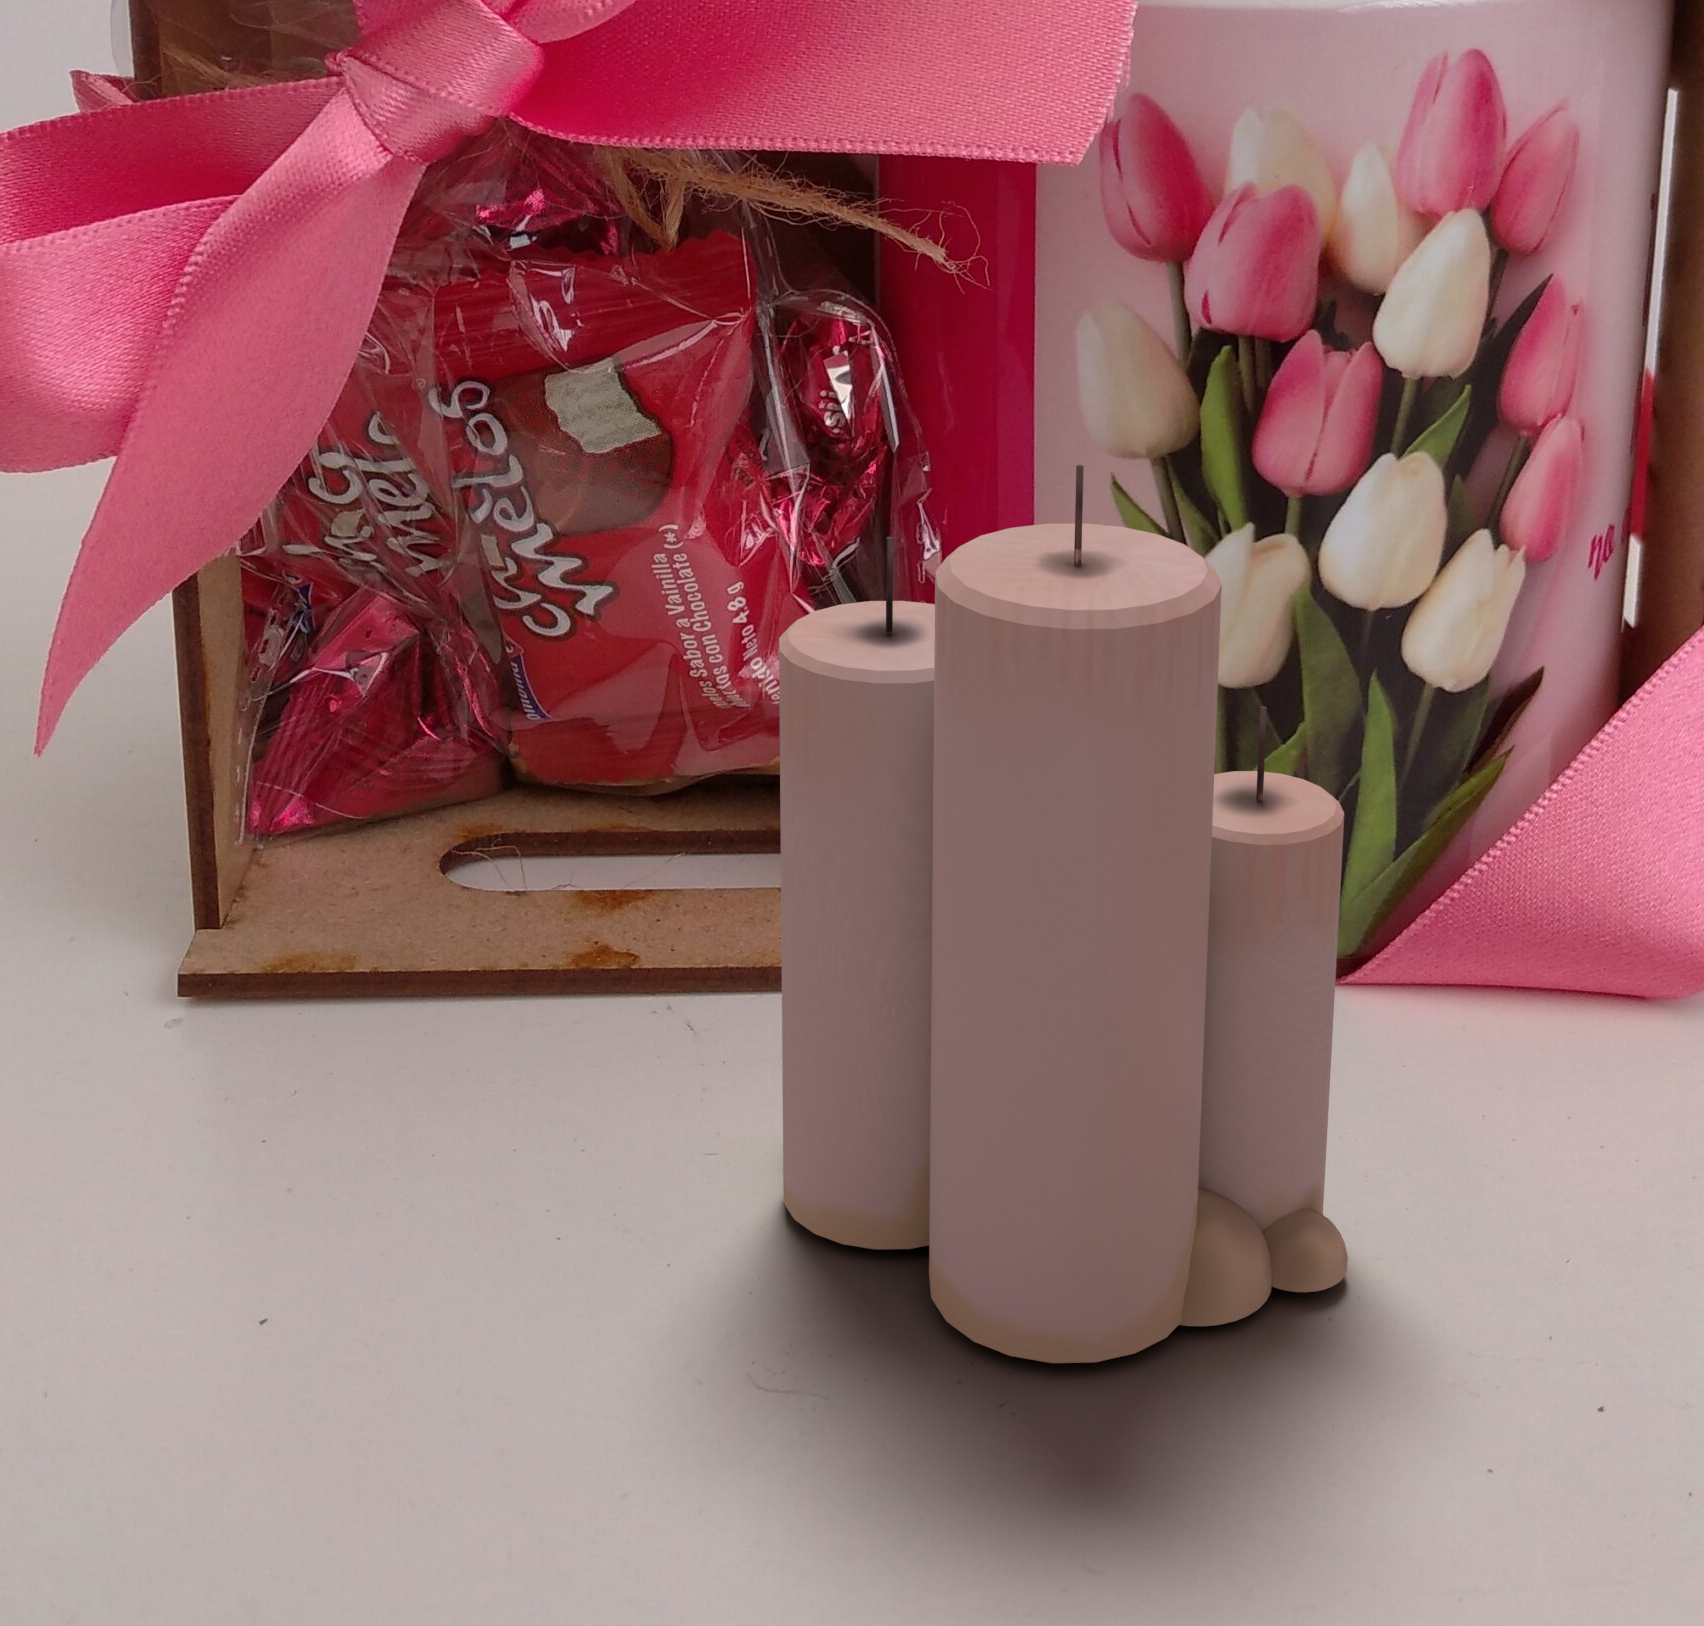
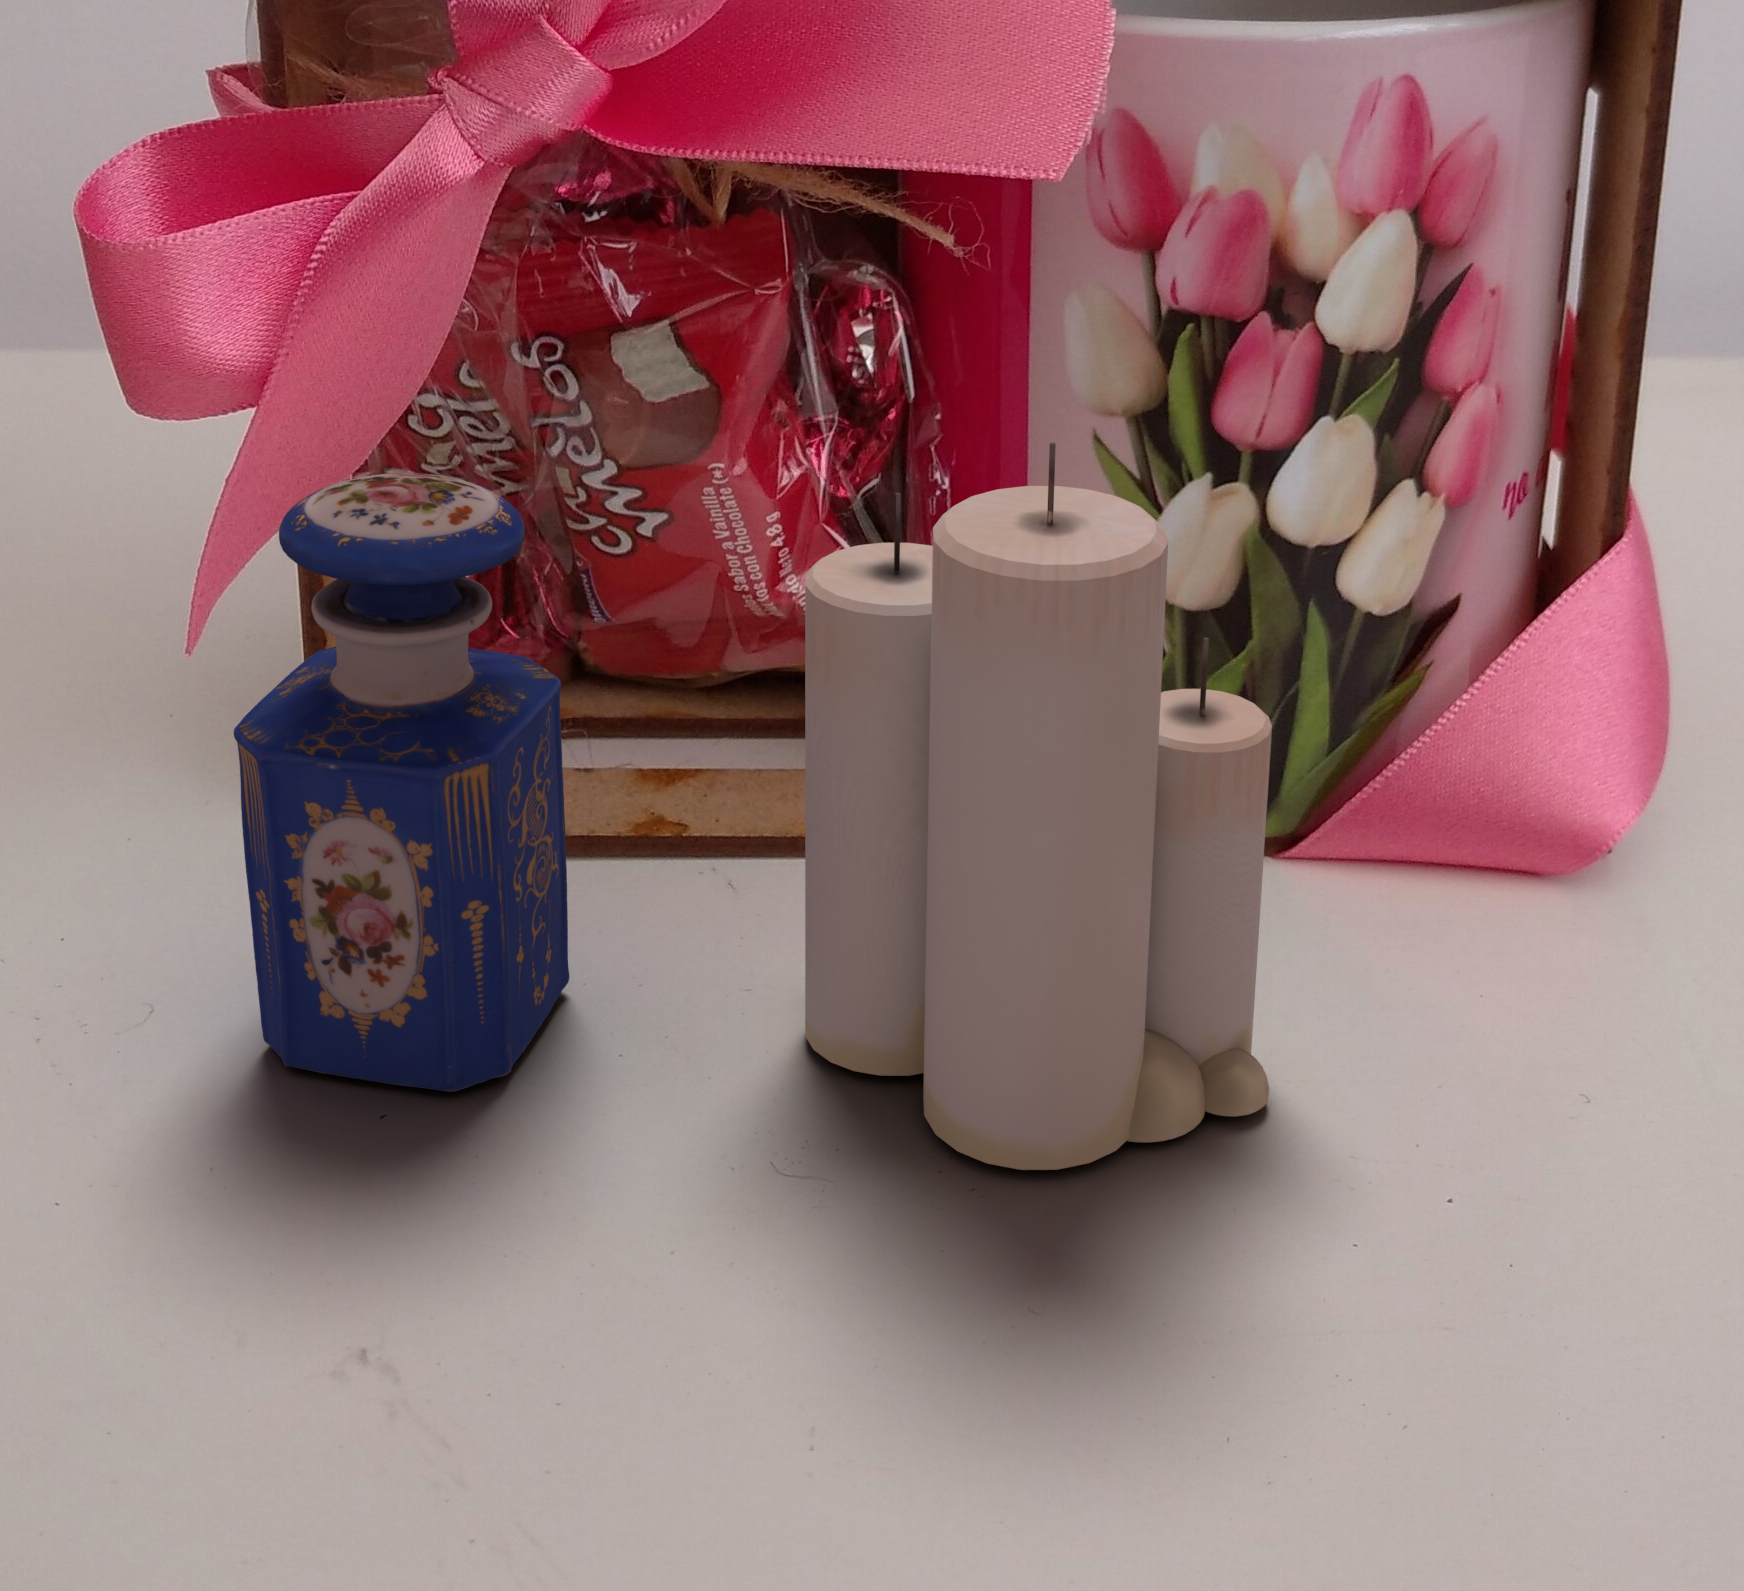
perfume bottle: none [88,526,499,1278] -> present [234,473,569,1091]

